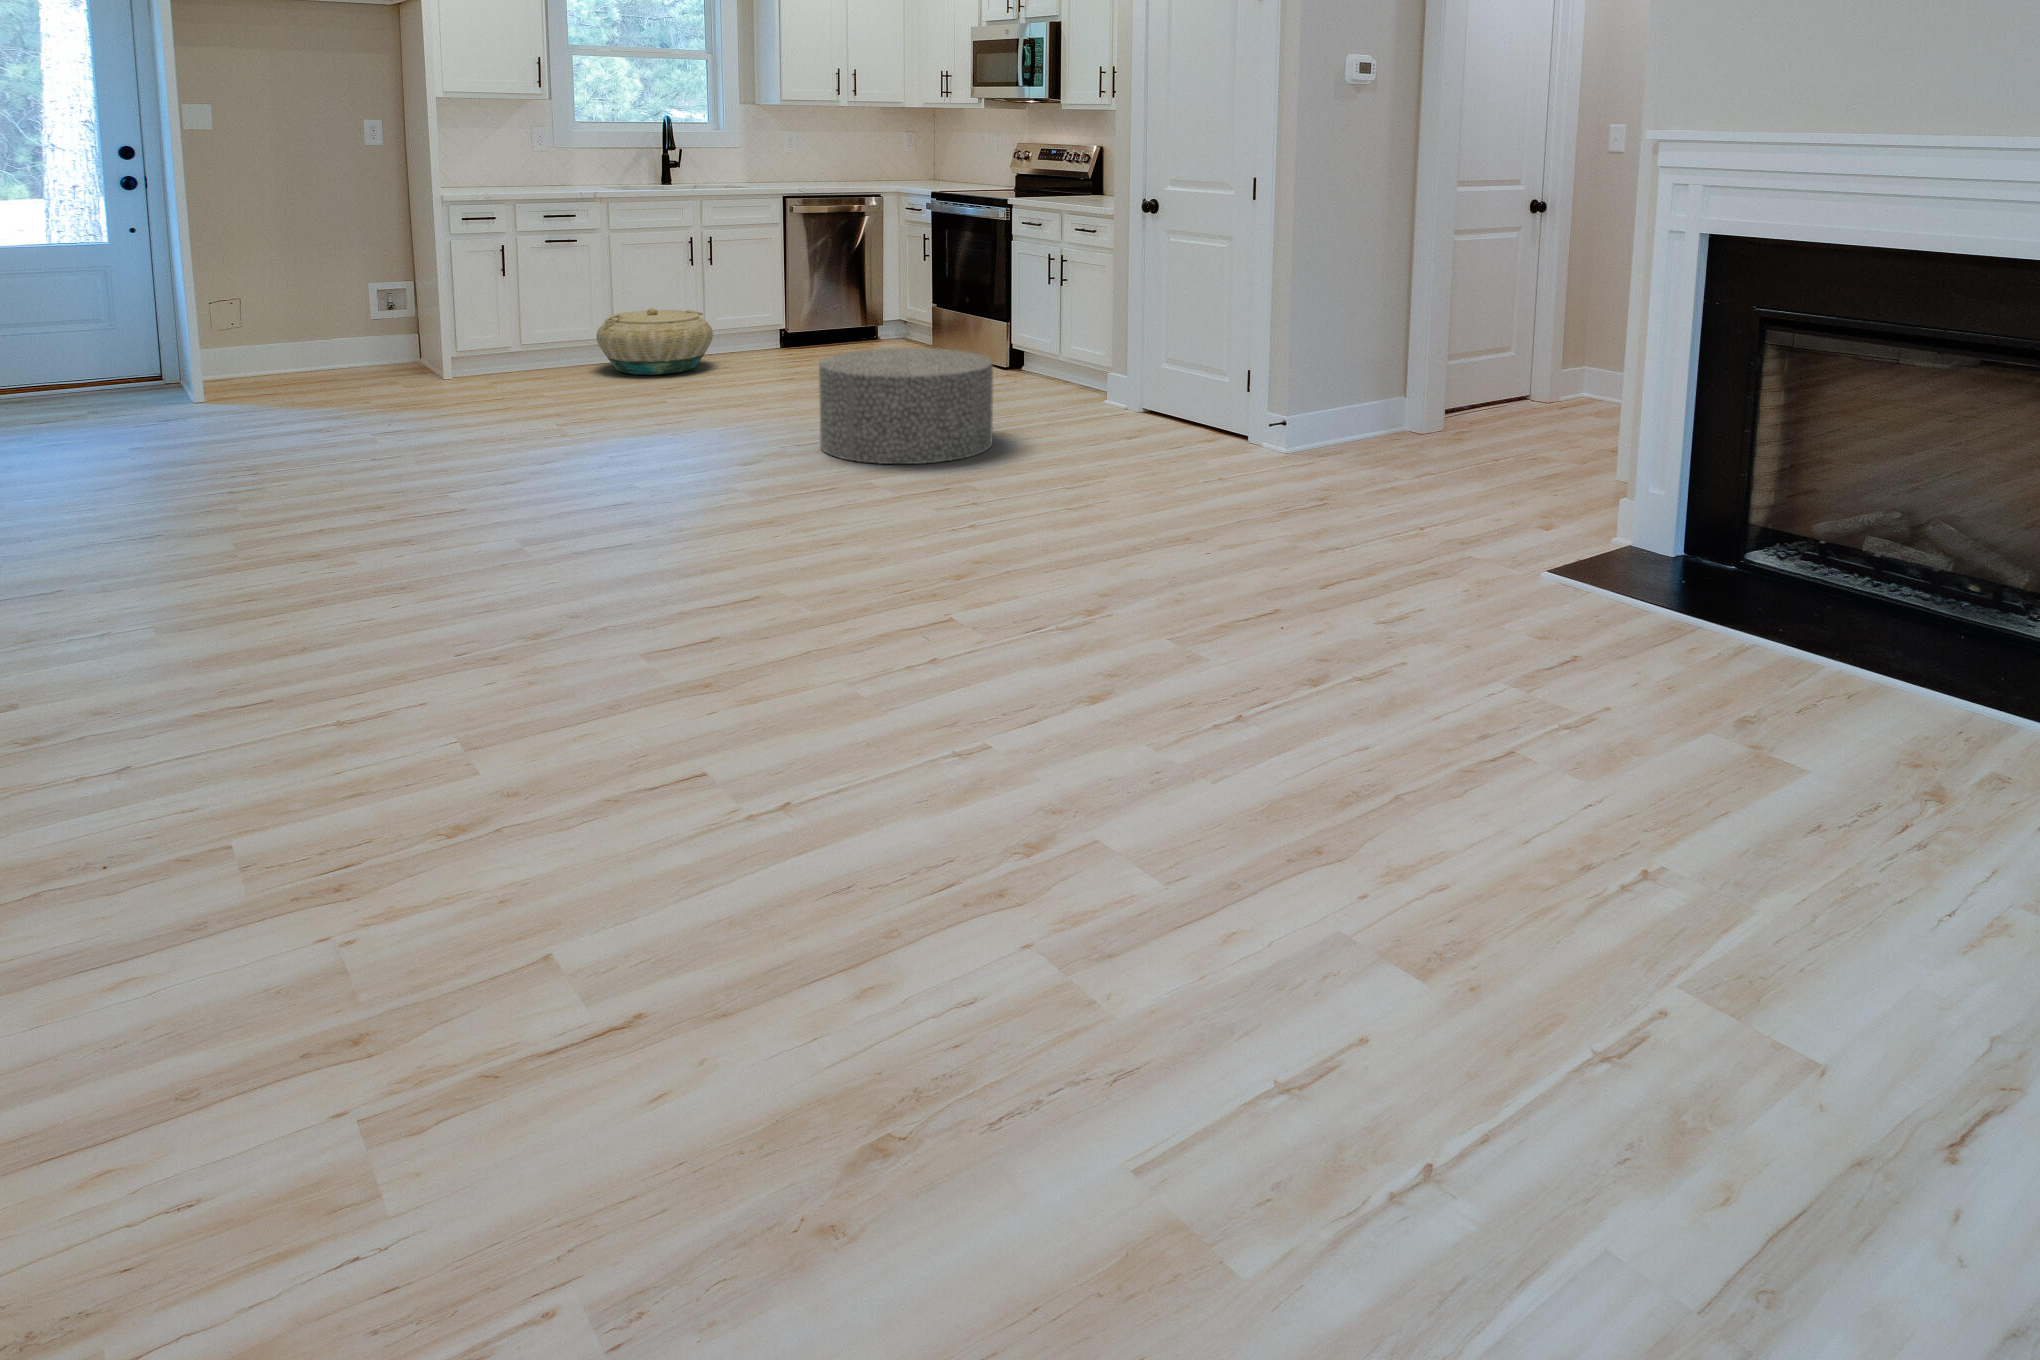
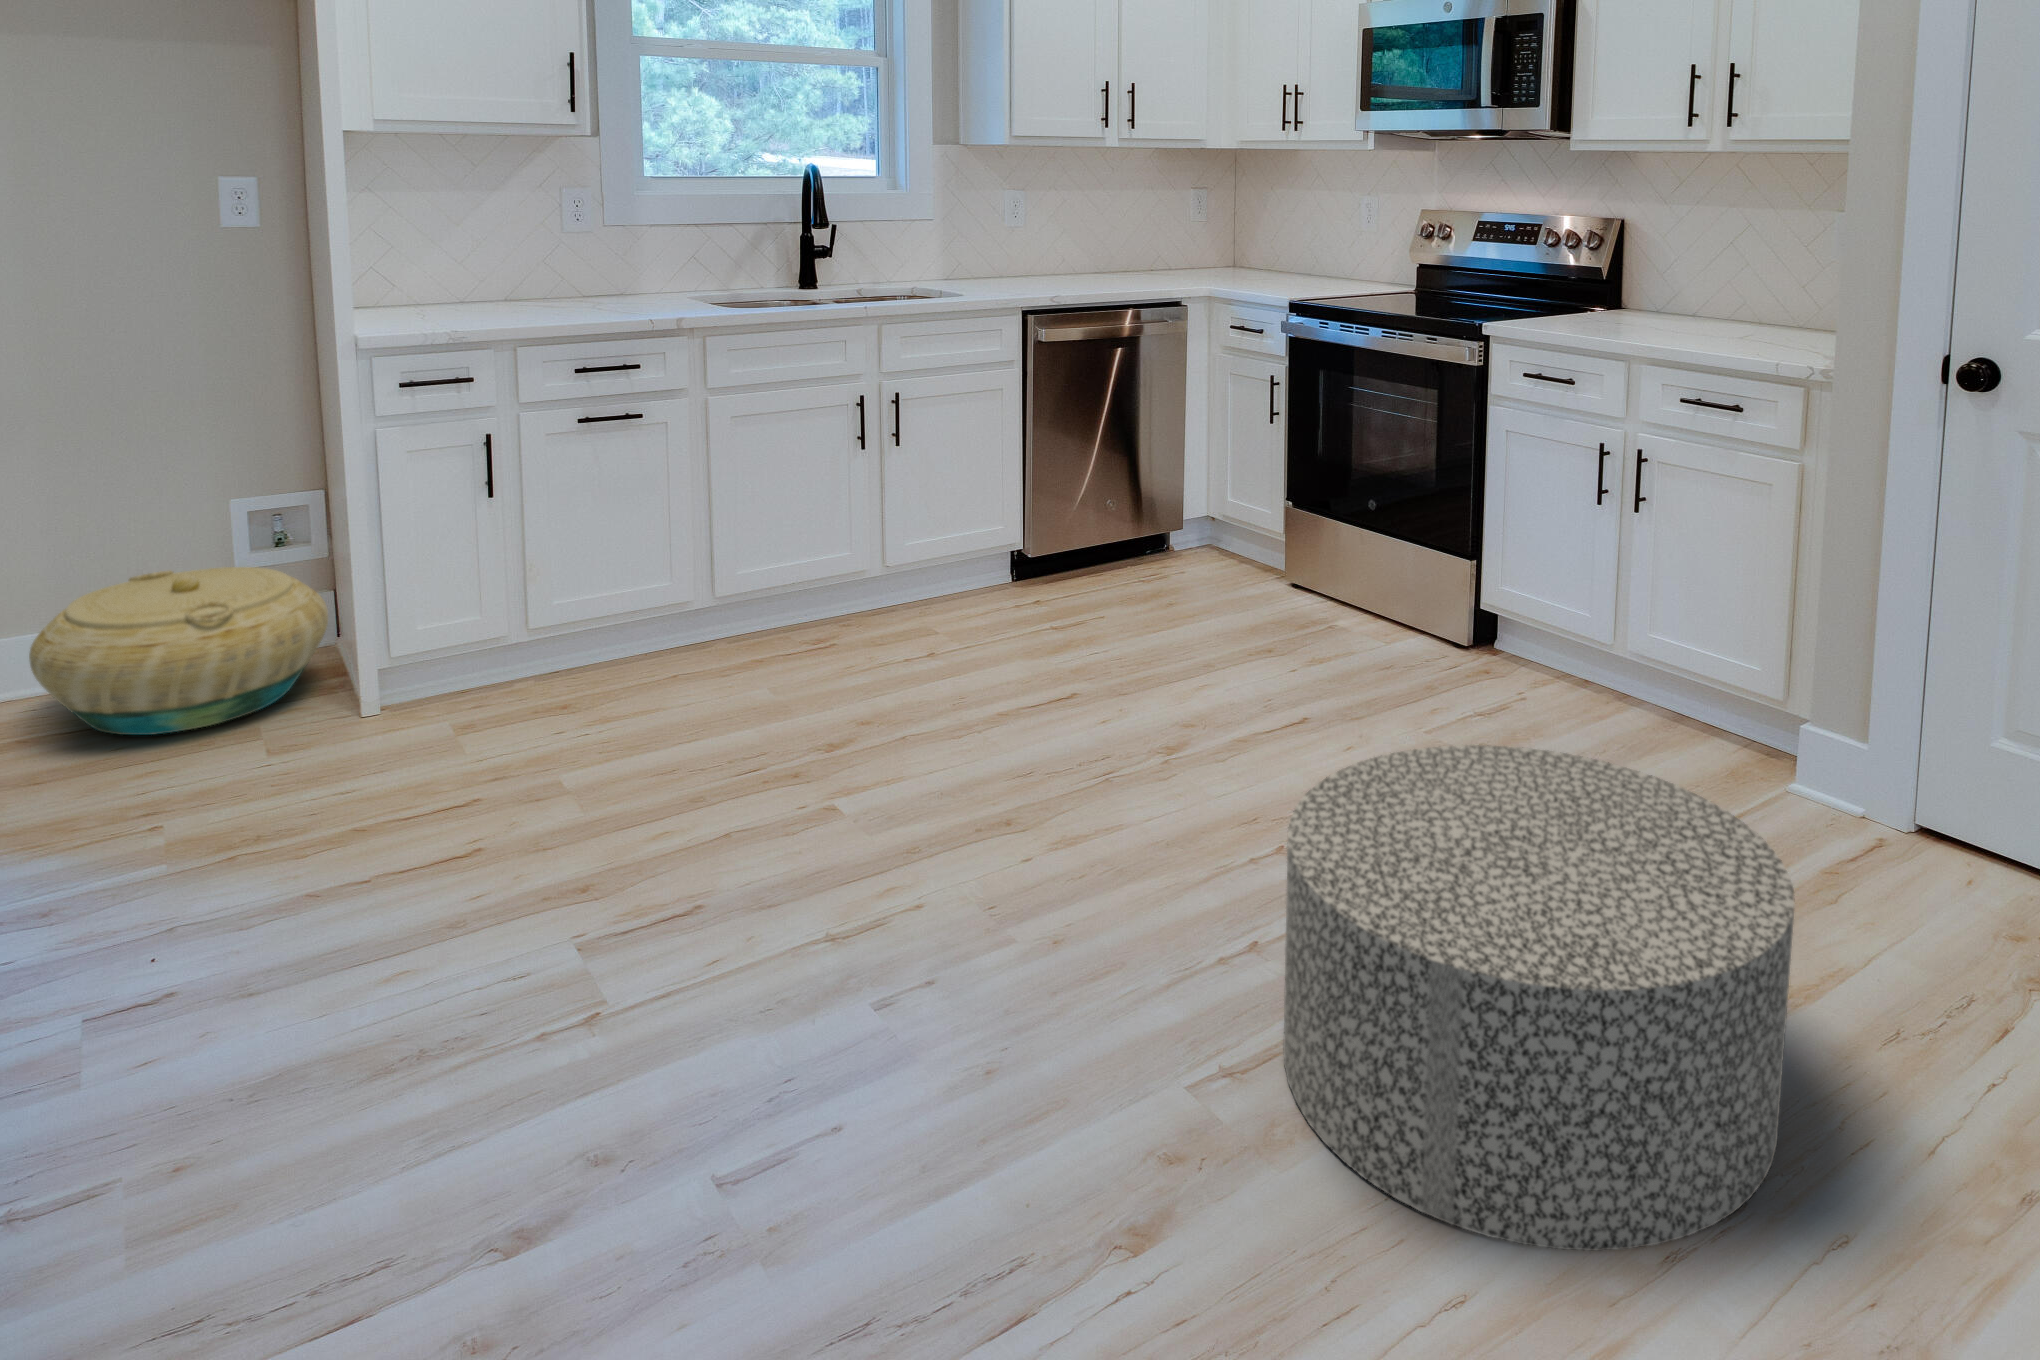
basket: present [597,308,713,375] -> present [29,567,328,735]

